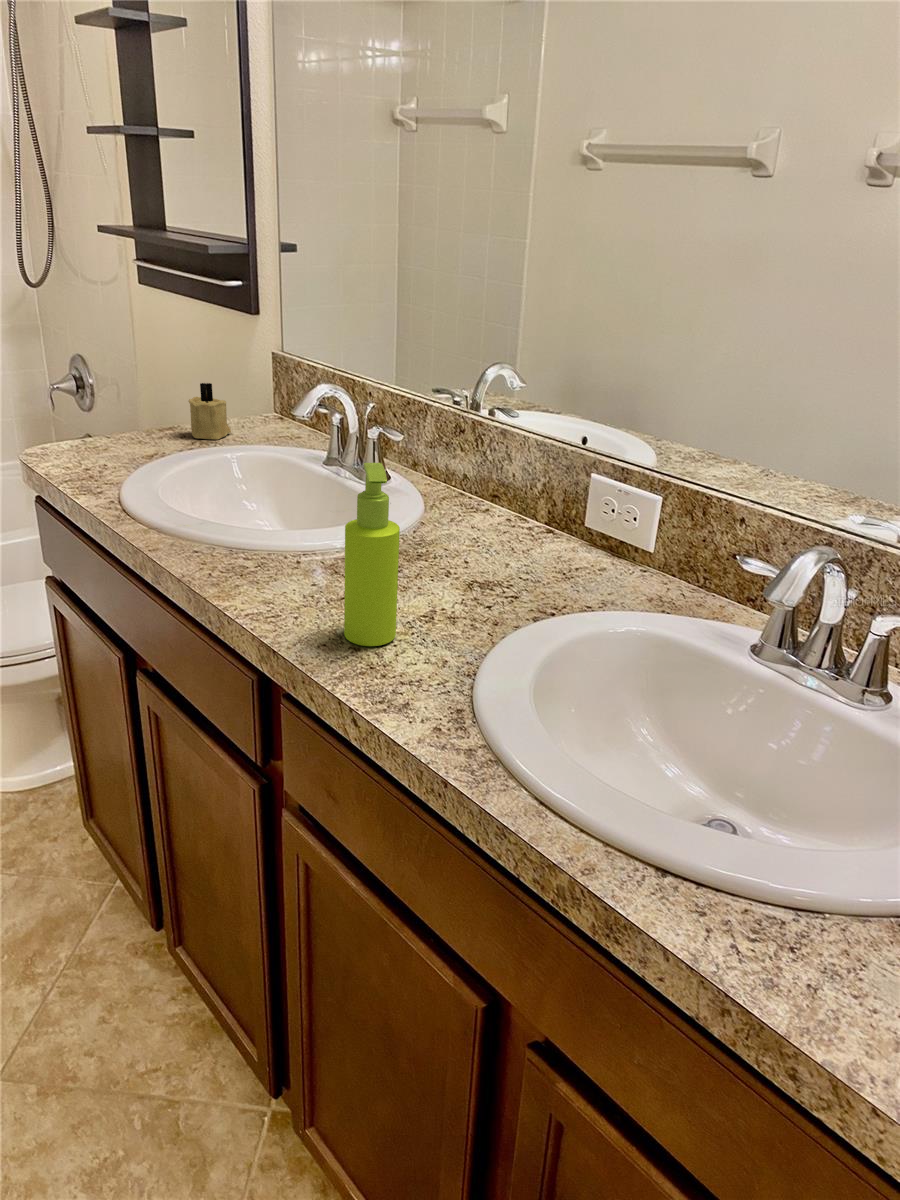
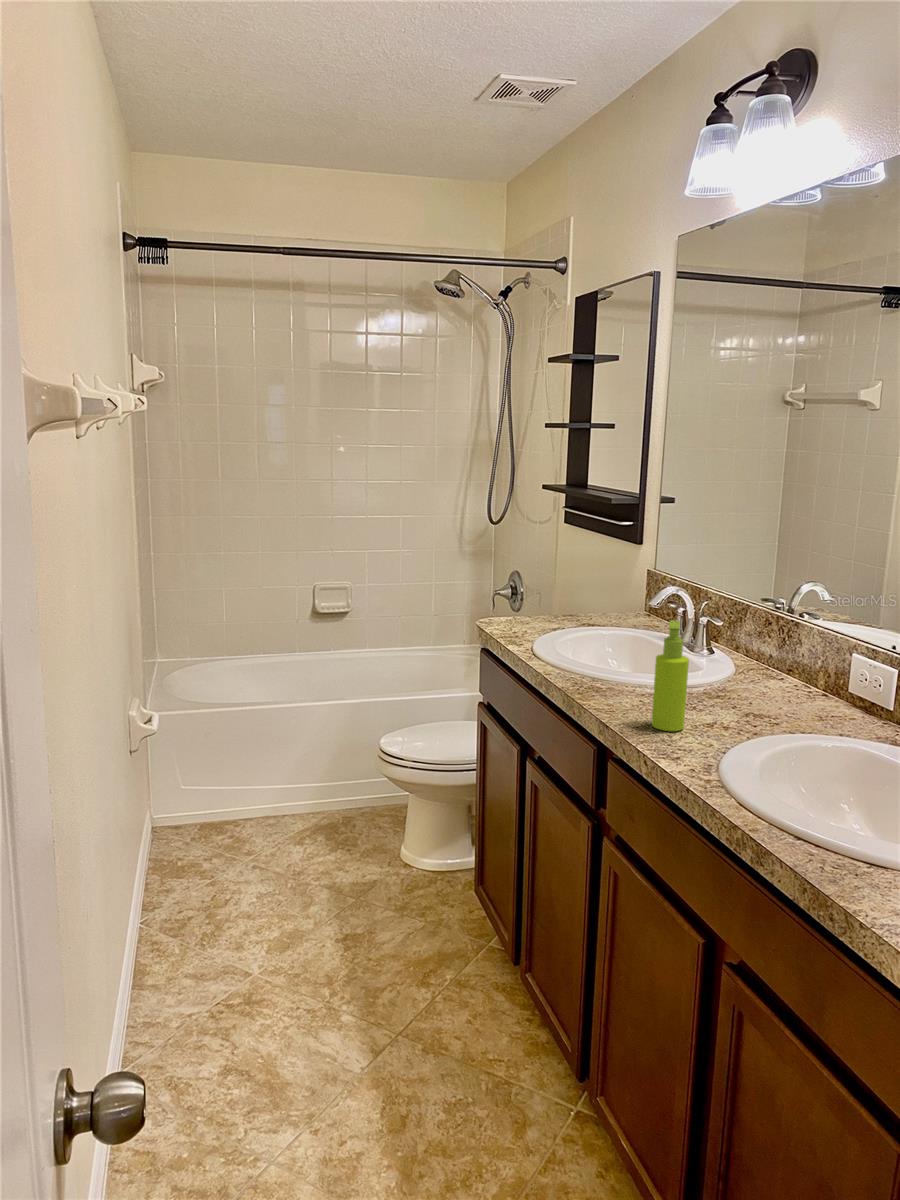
candle: present [188,383,231,440] -> none [584,586,611,624]

